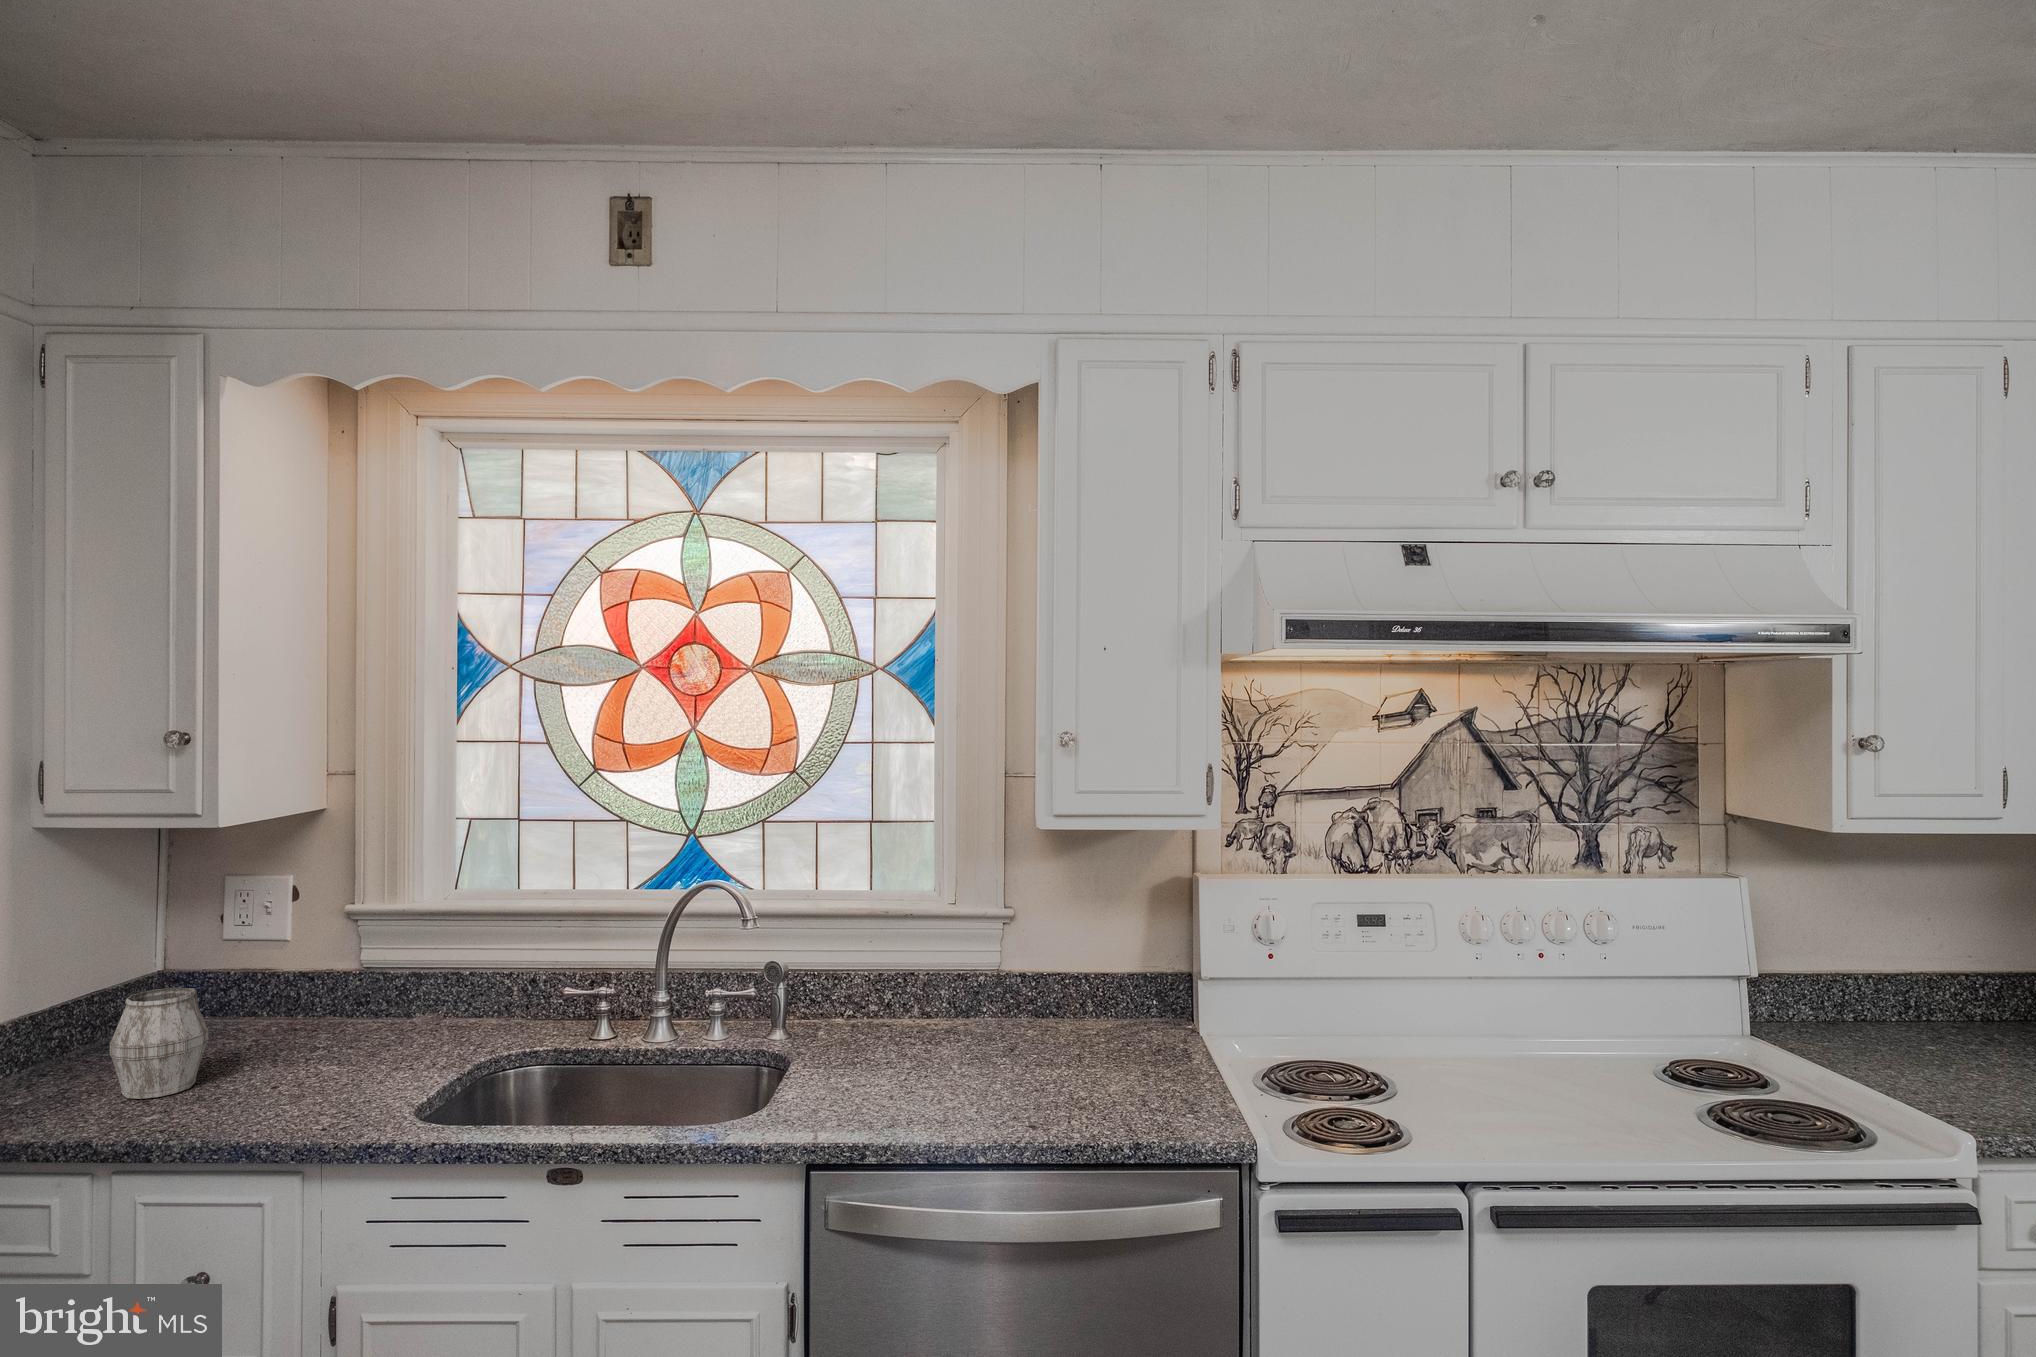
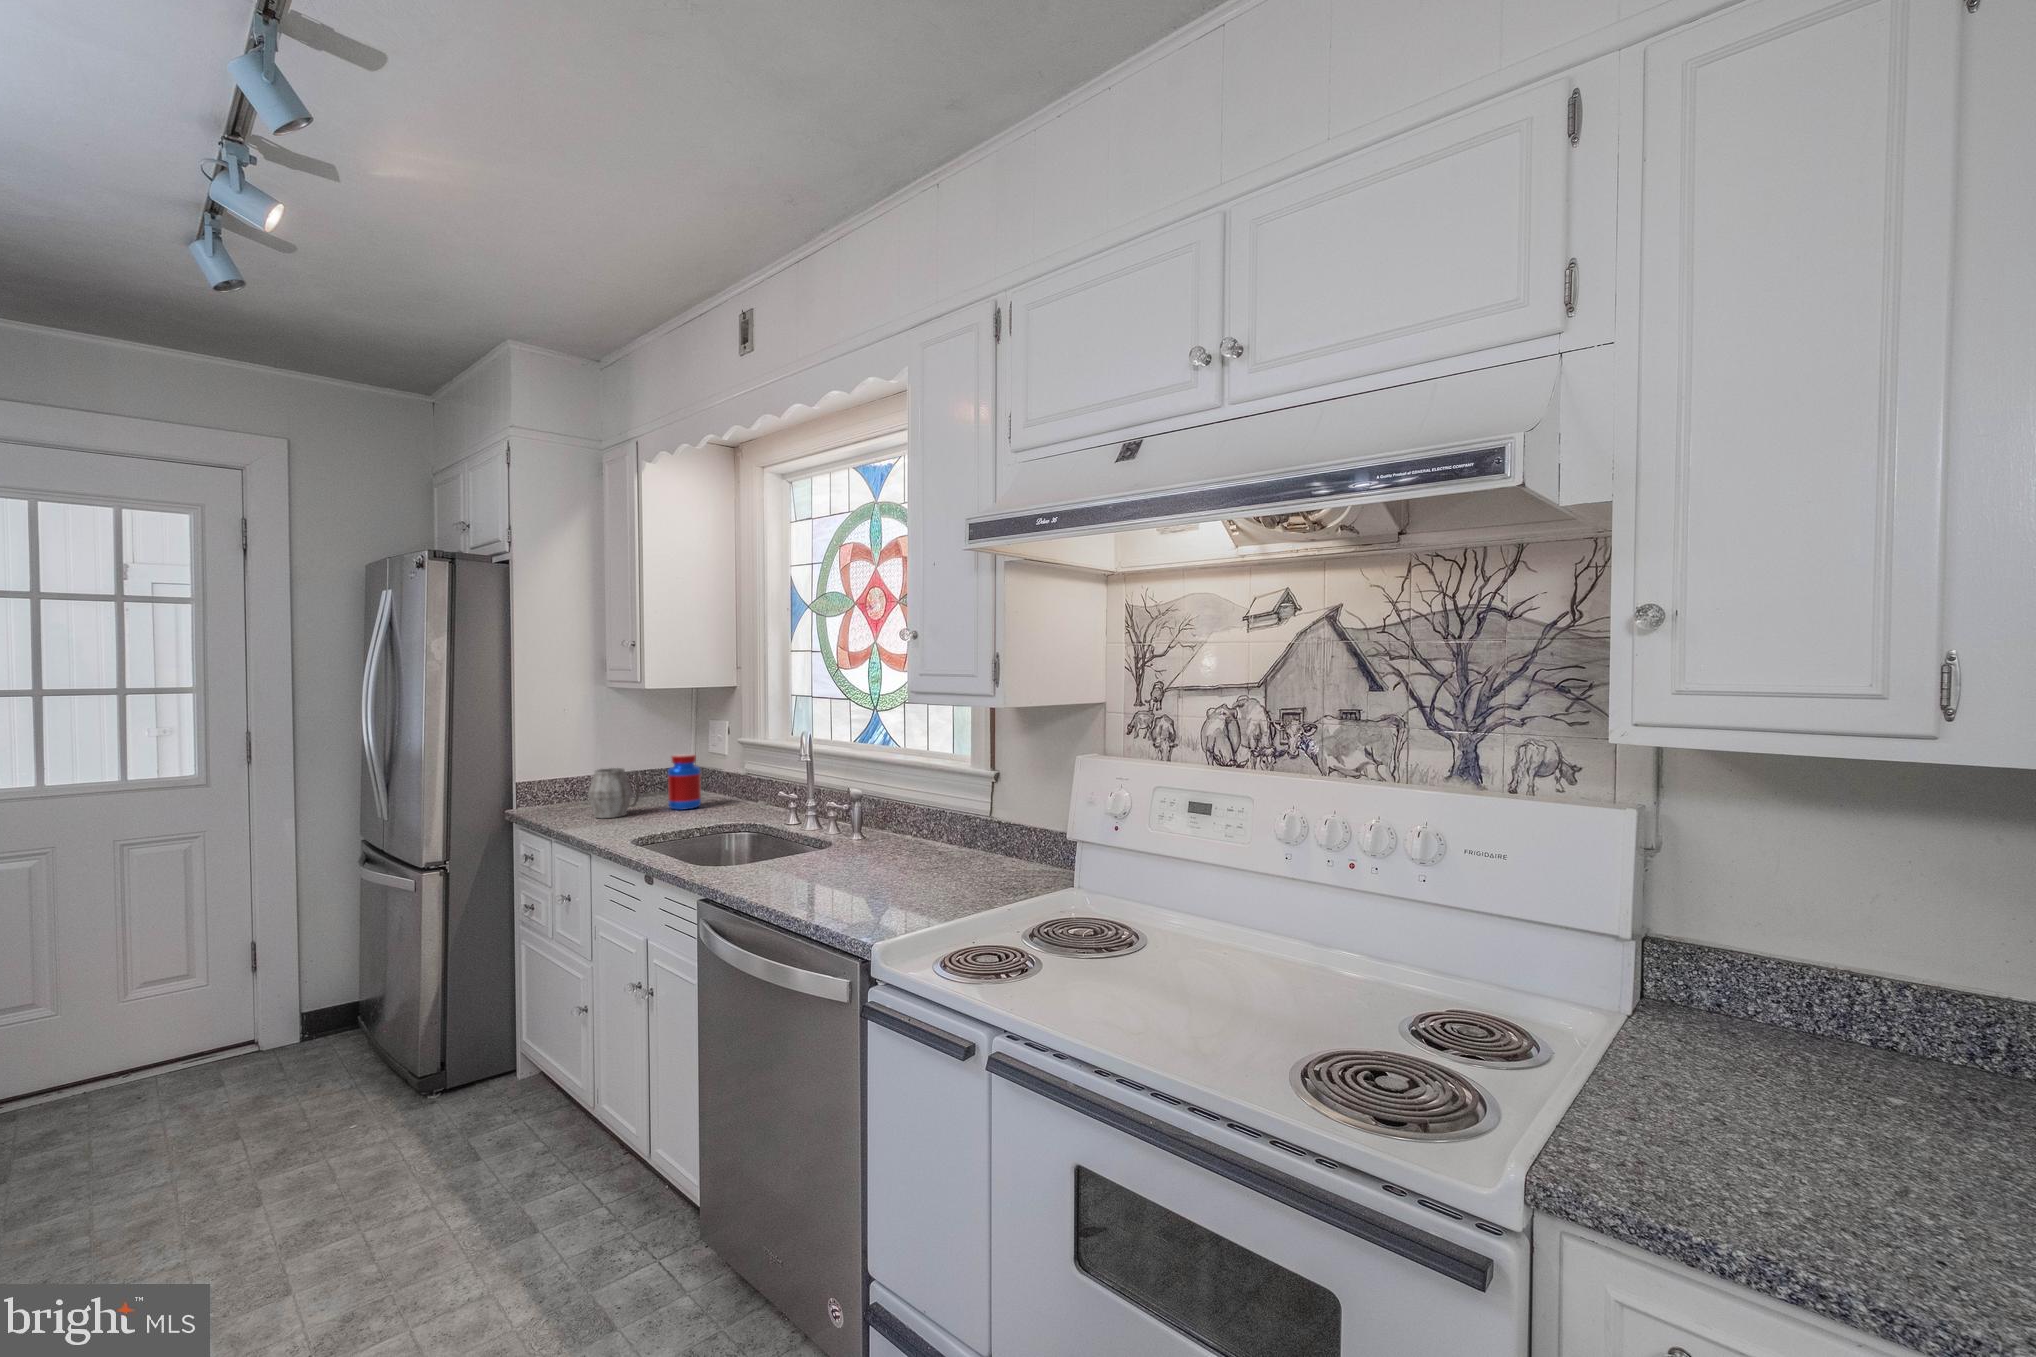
jar: none [242,941,312,1053] -> present [668,754,701,810]

